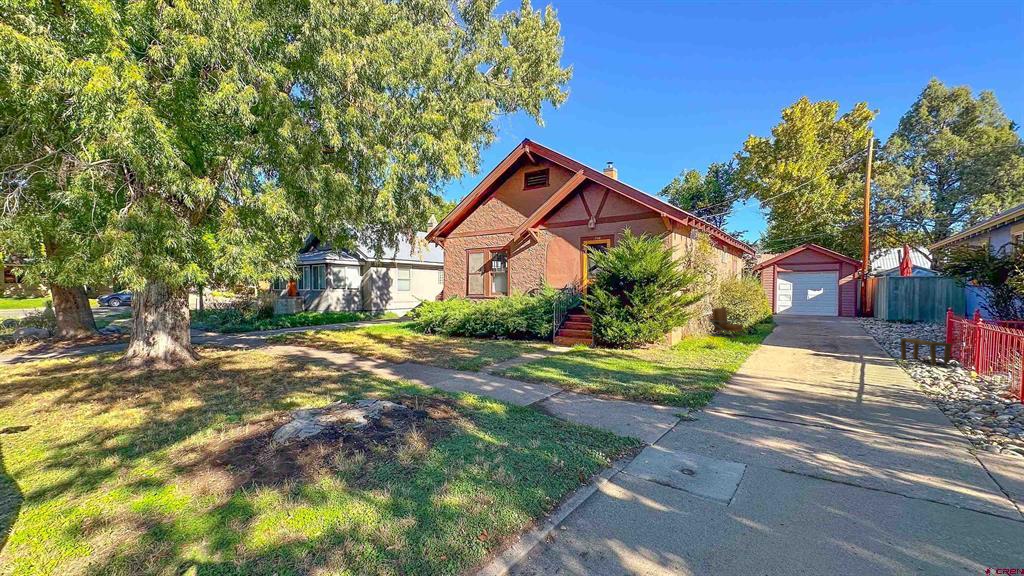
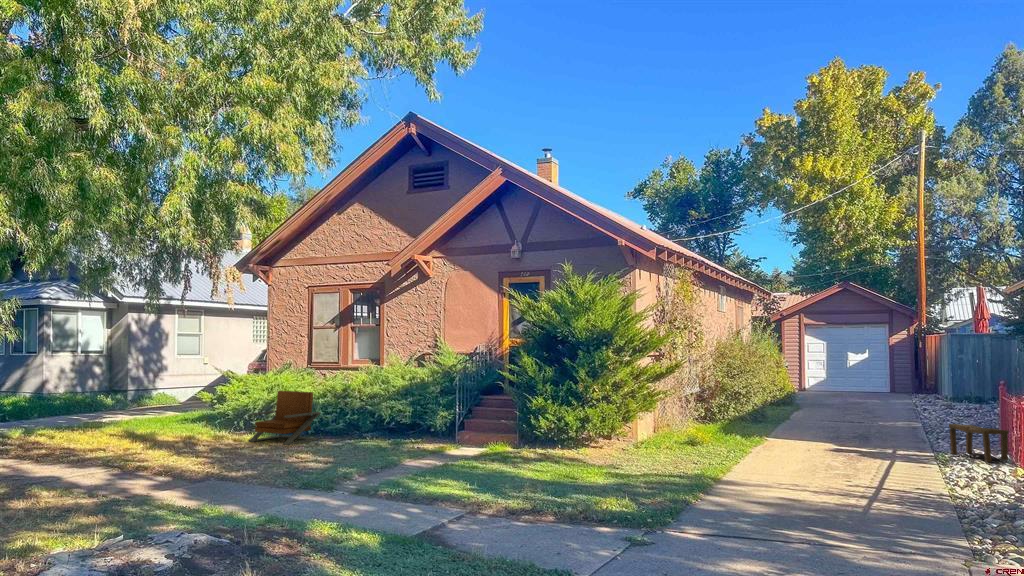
lounge chair: present [709,308,745,338] -> present [249,391,320,445]

